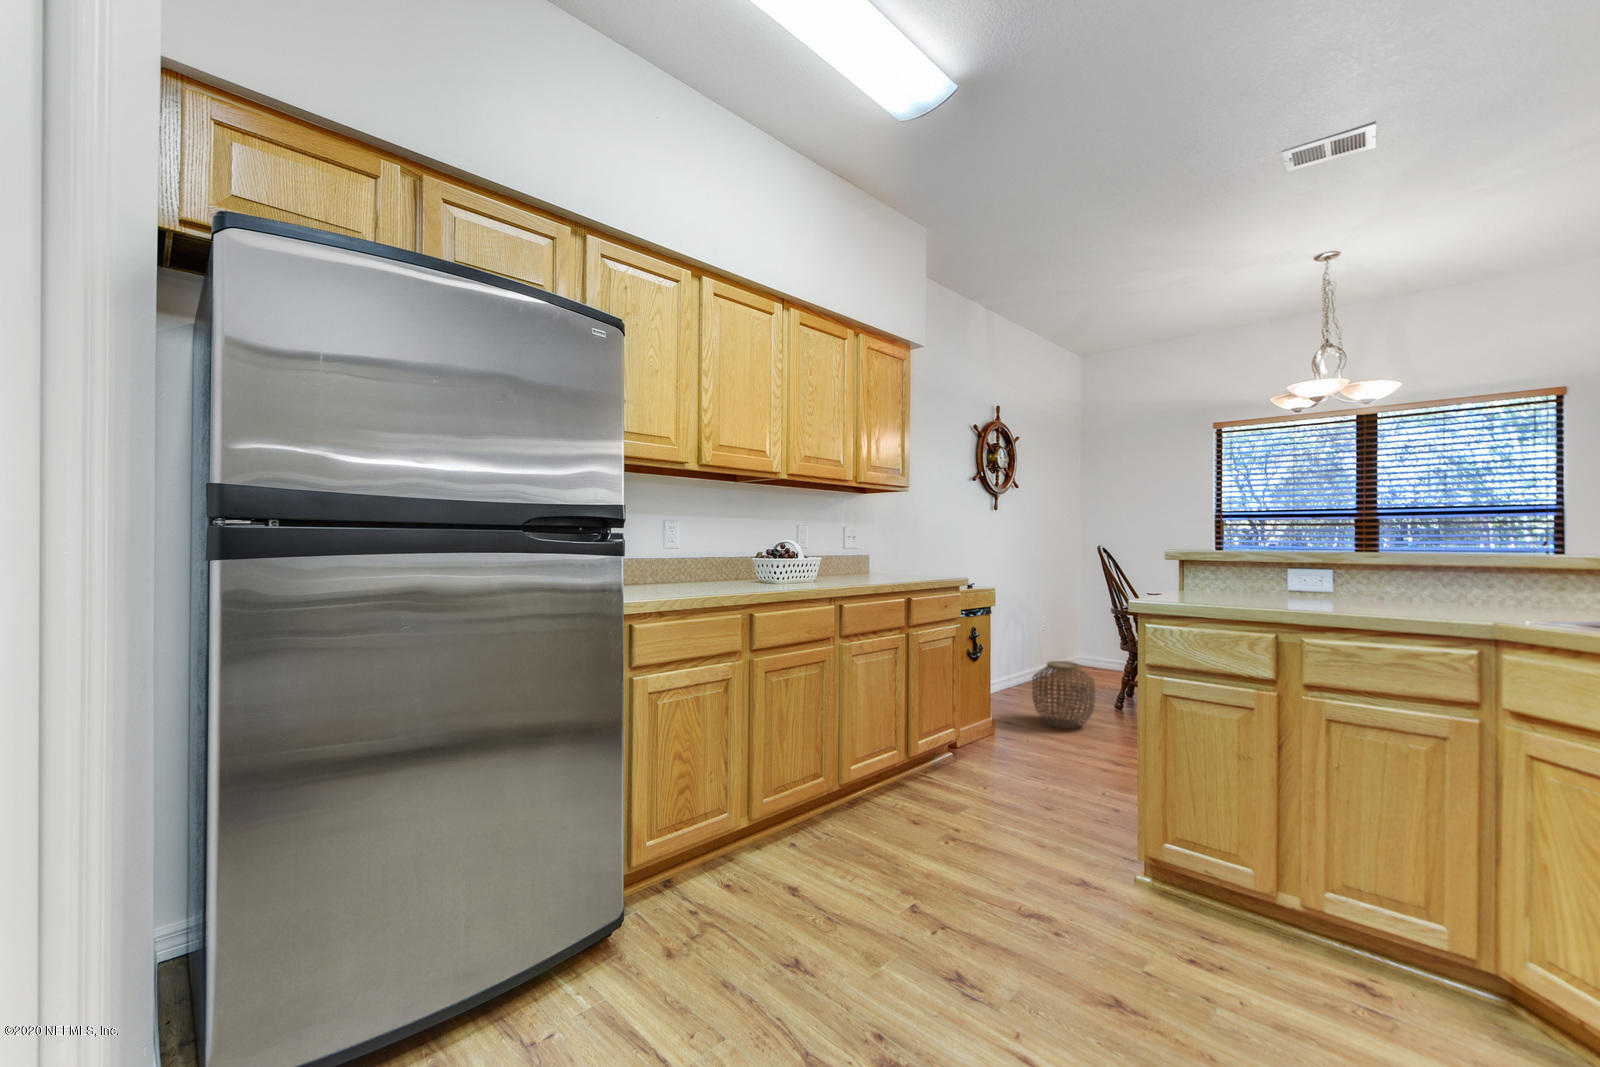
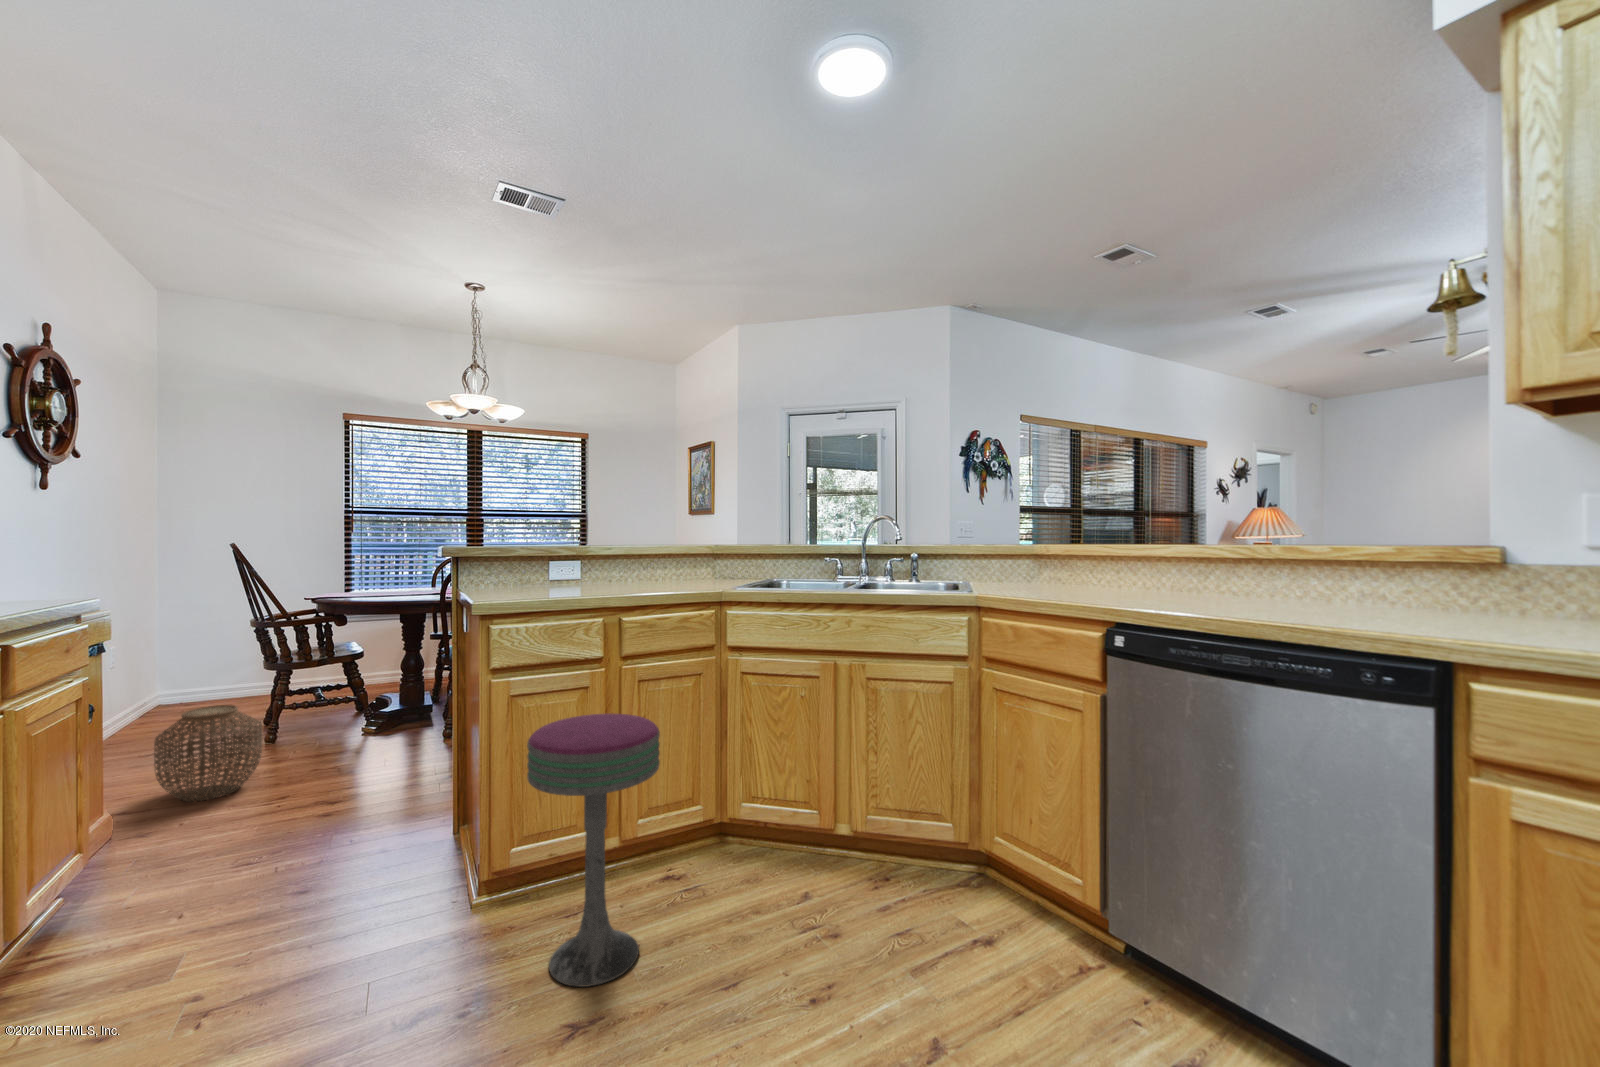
bar stool: none [1115,724,1269,1014] -> present [527,714,660,987]

